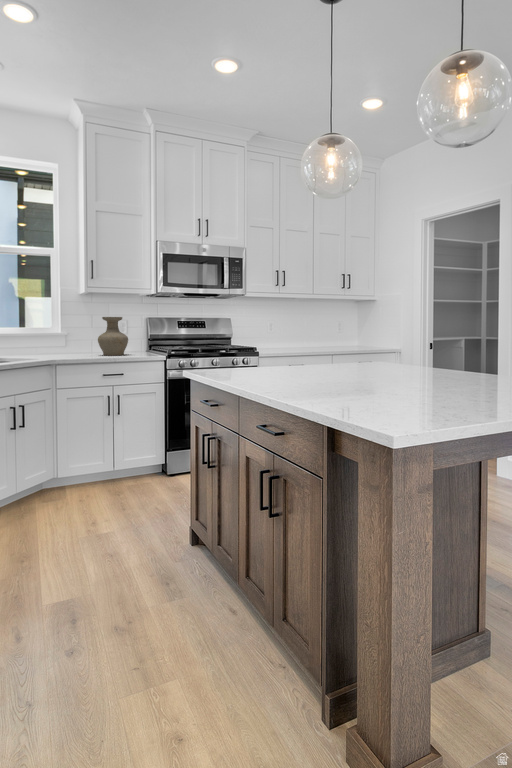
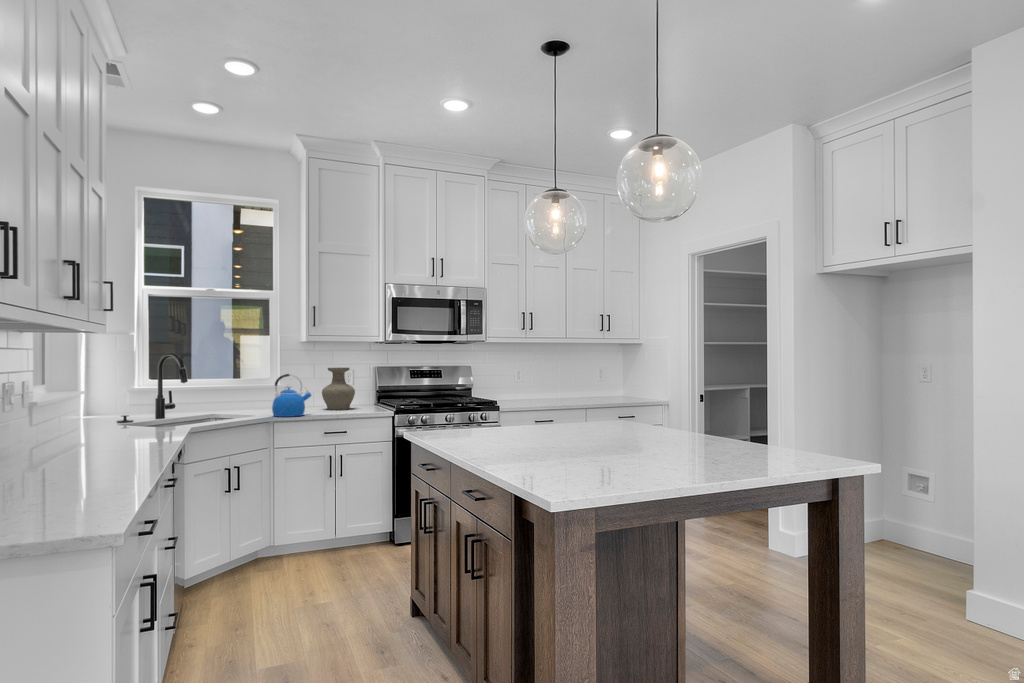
kettle: none [51,320,88,360] -> present [272,374,311,417]

